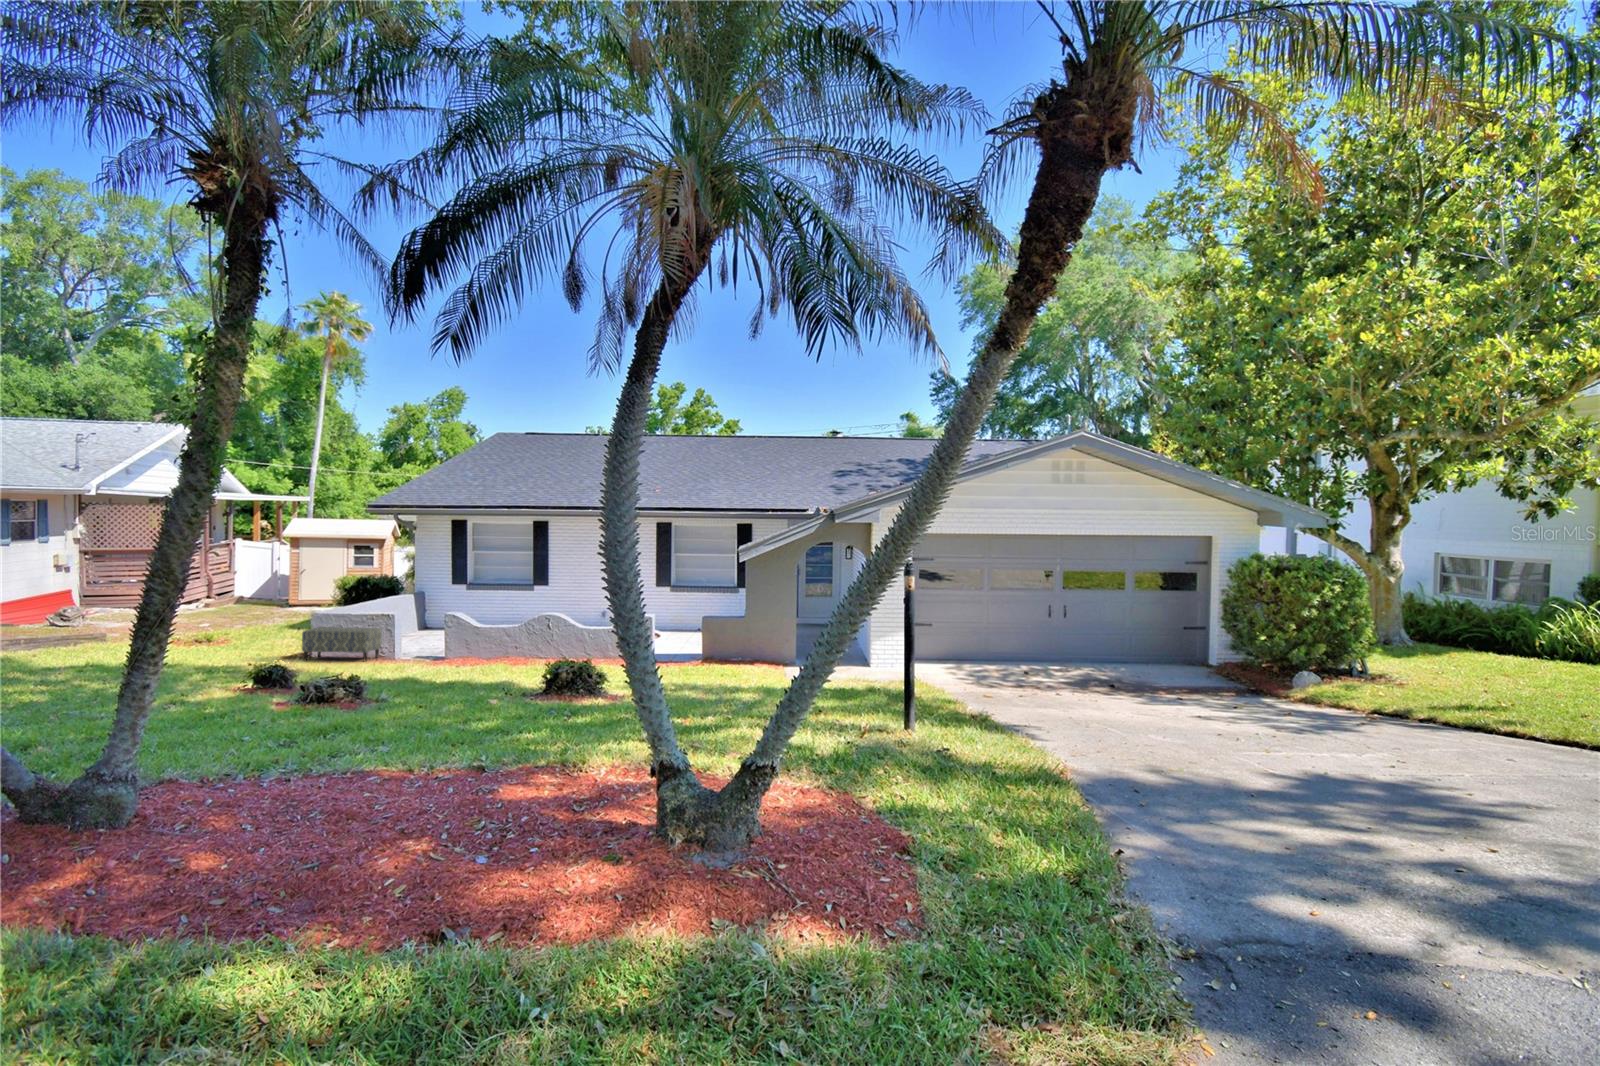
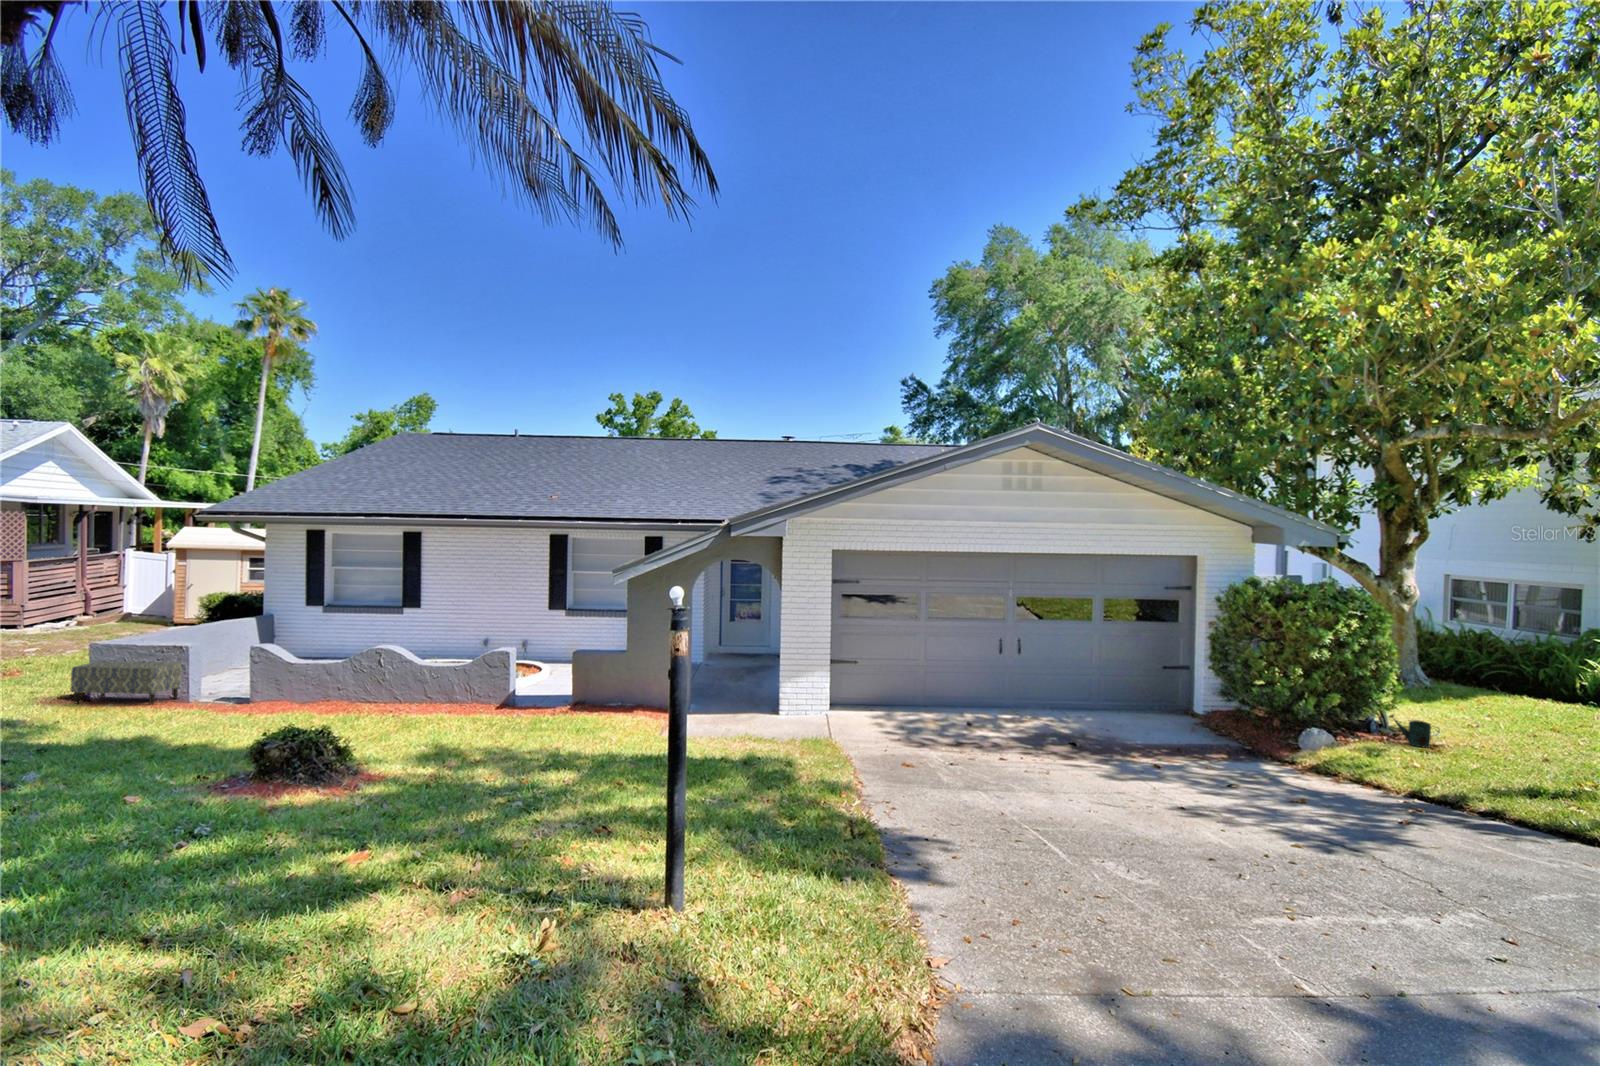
watering can: none [1365,660,1404,685] -> present [1389,714,1431,748]

